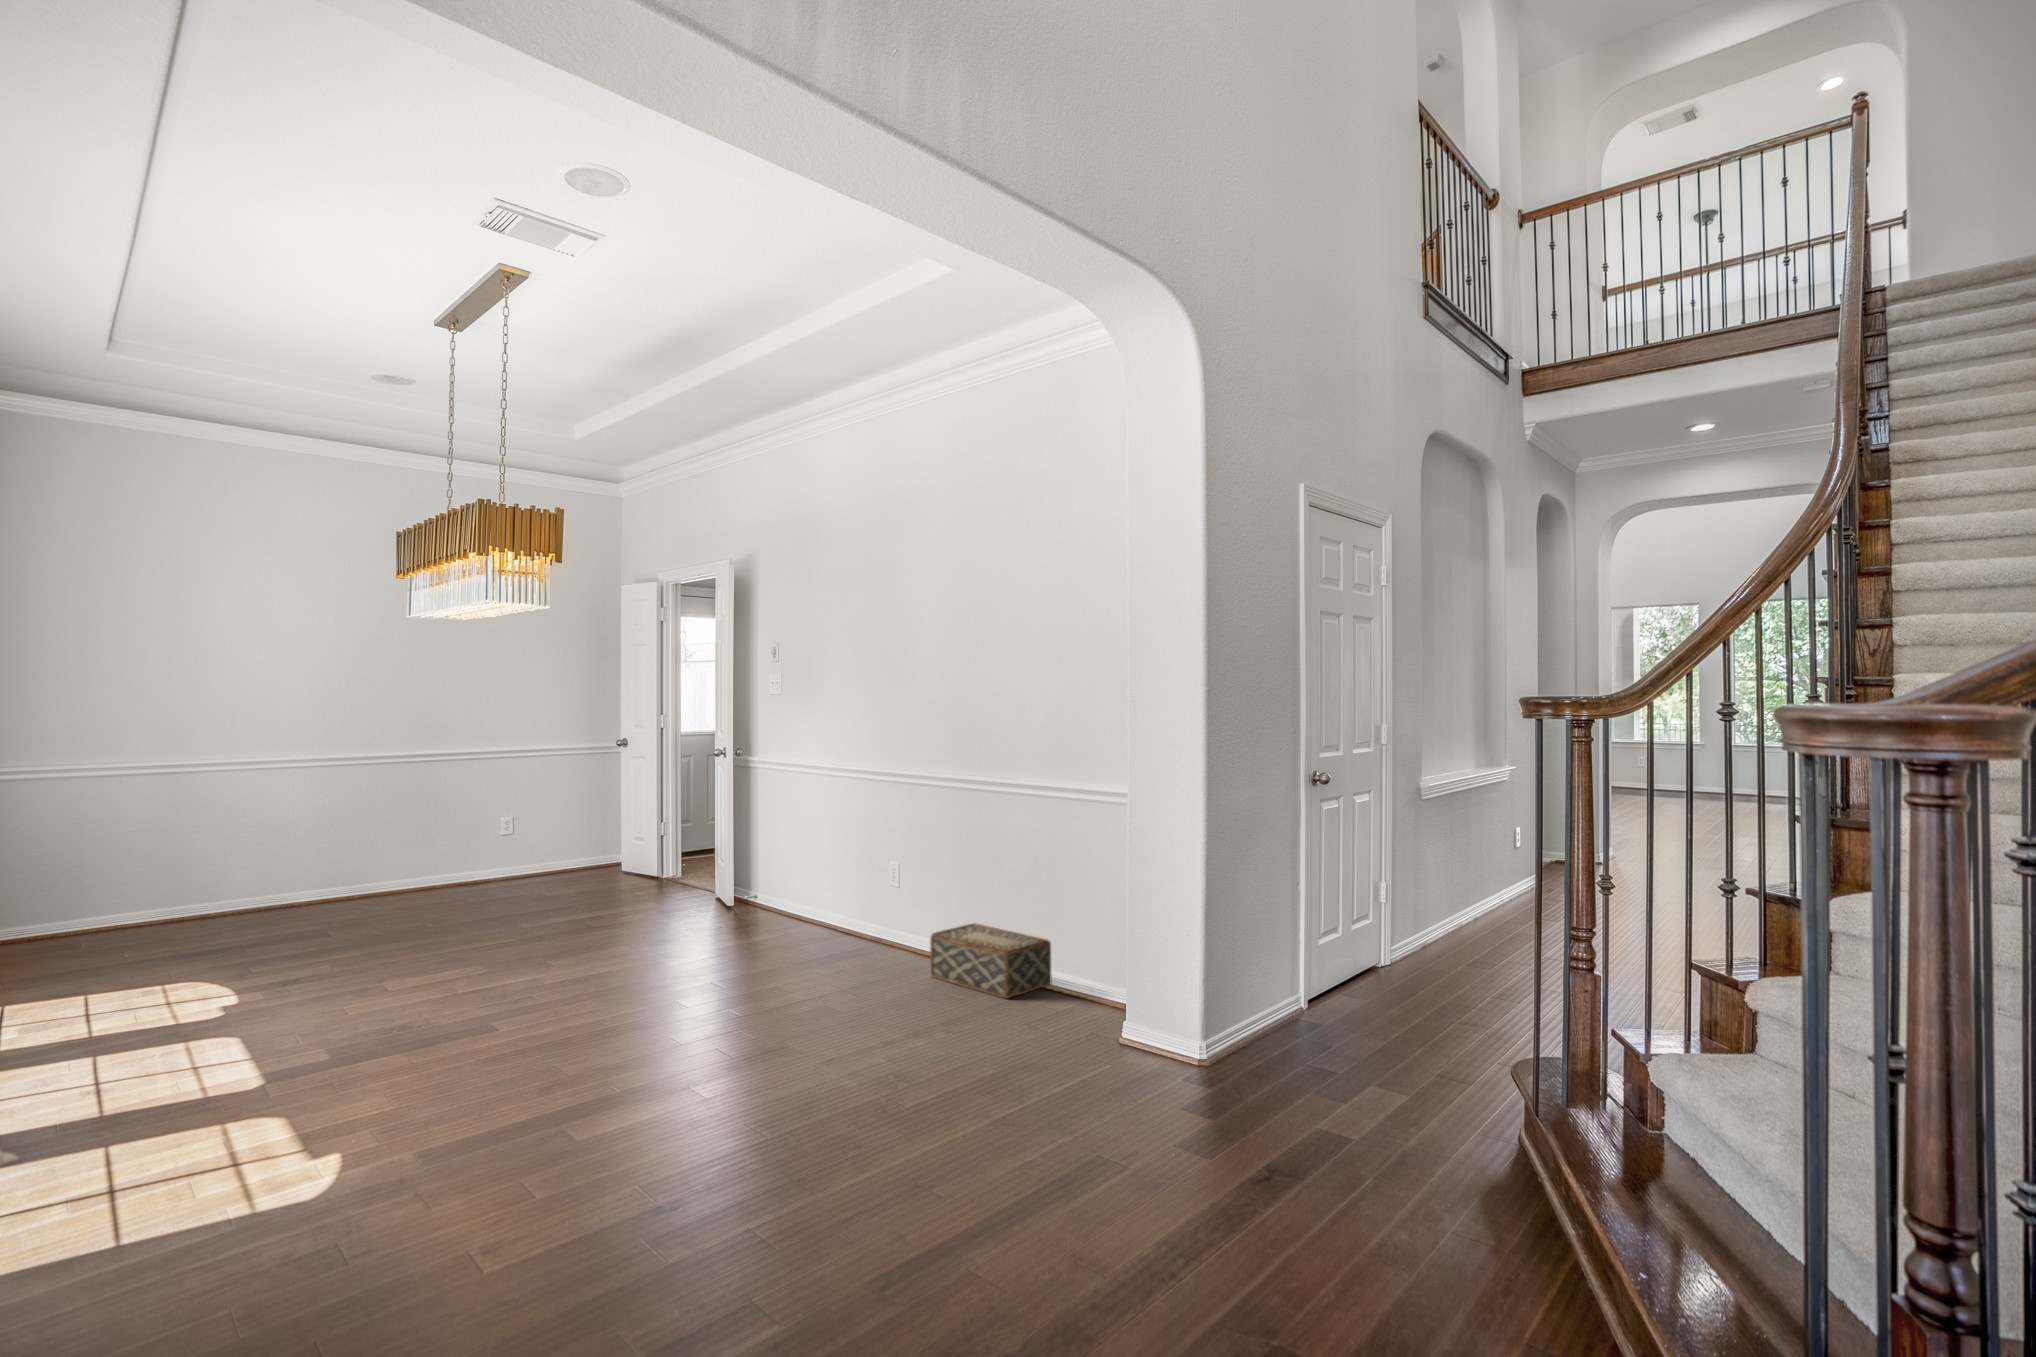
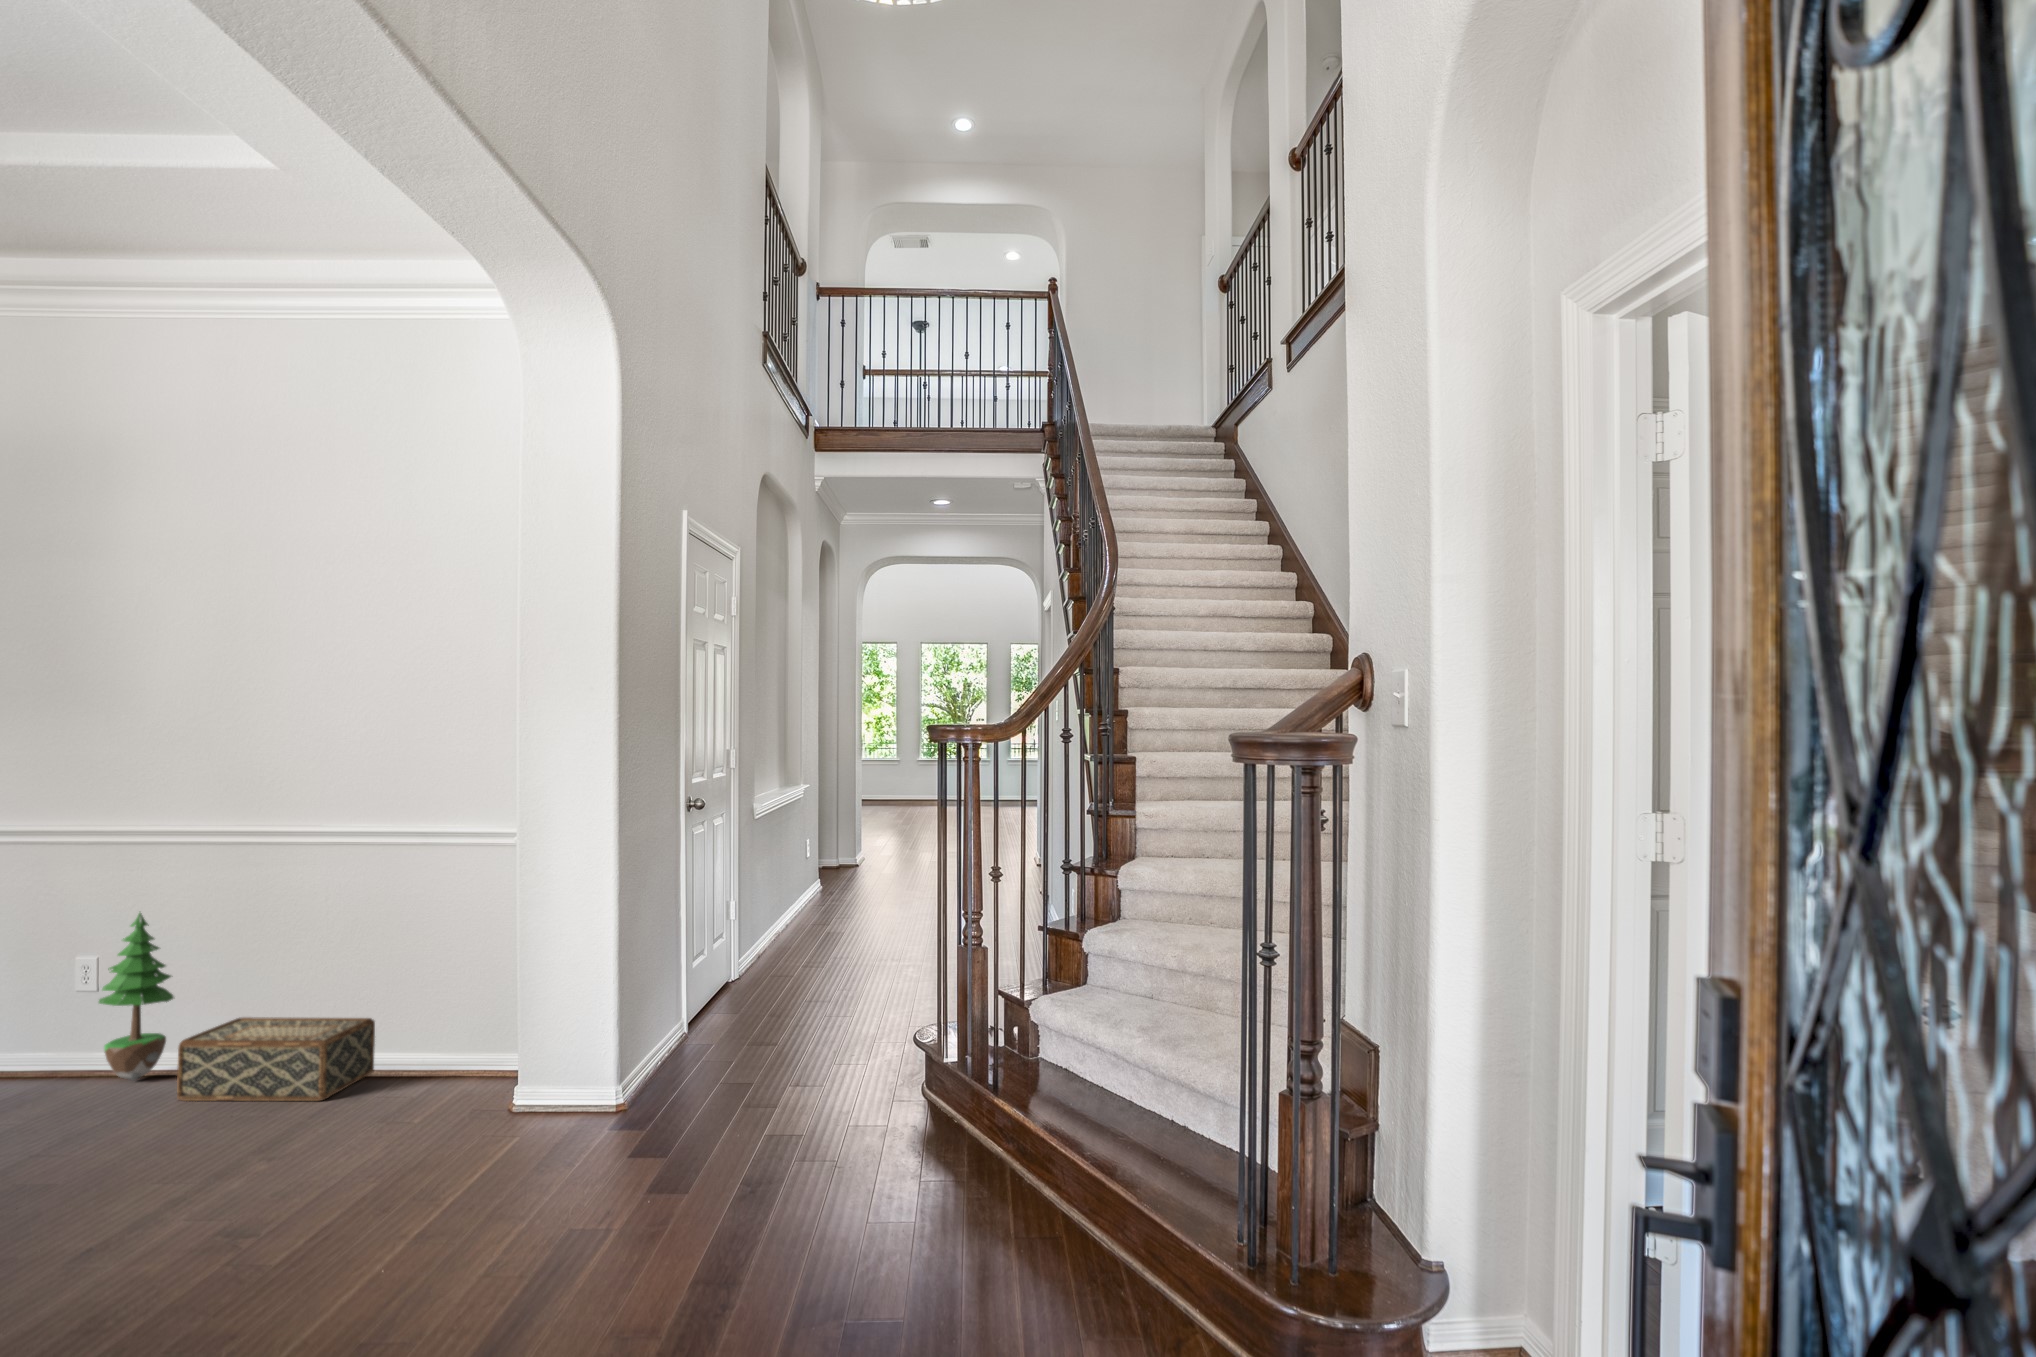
potted tree: none [897,835,941,958] -> present [99,913,174,1081]

